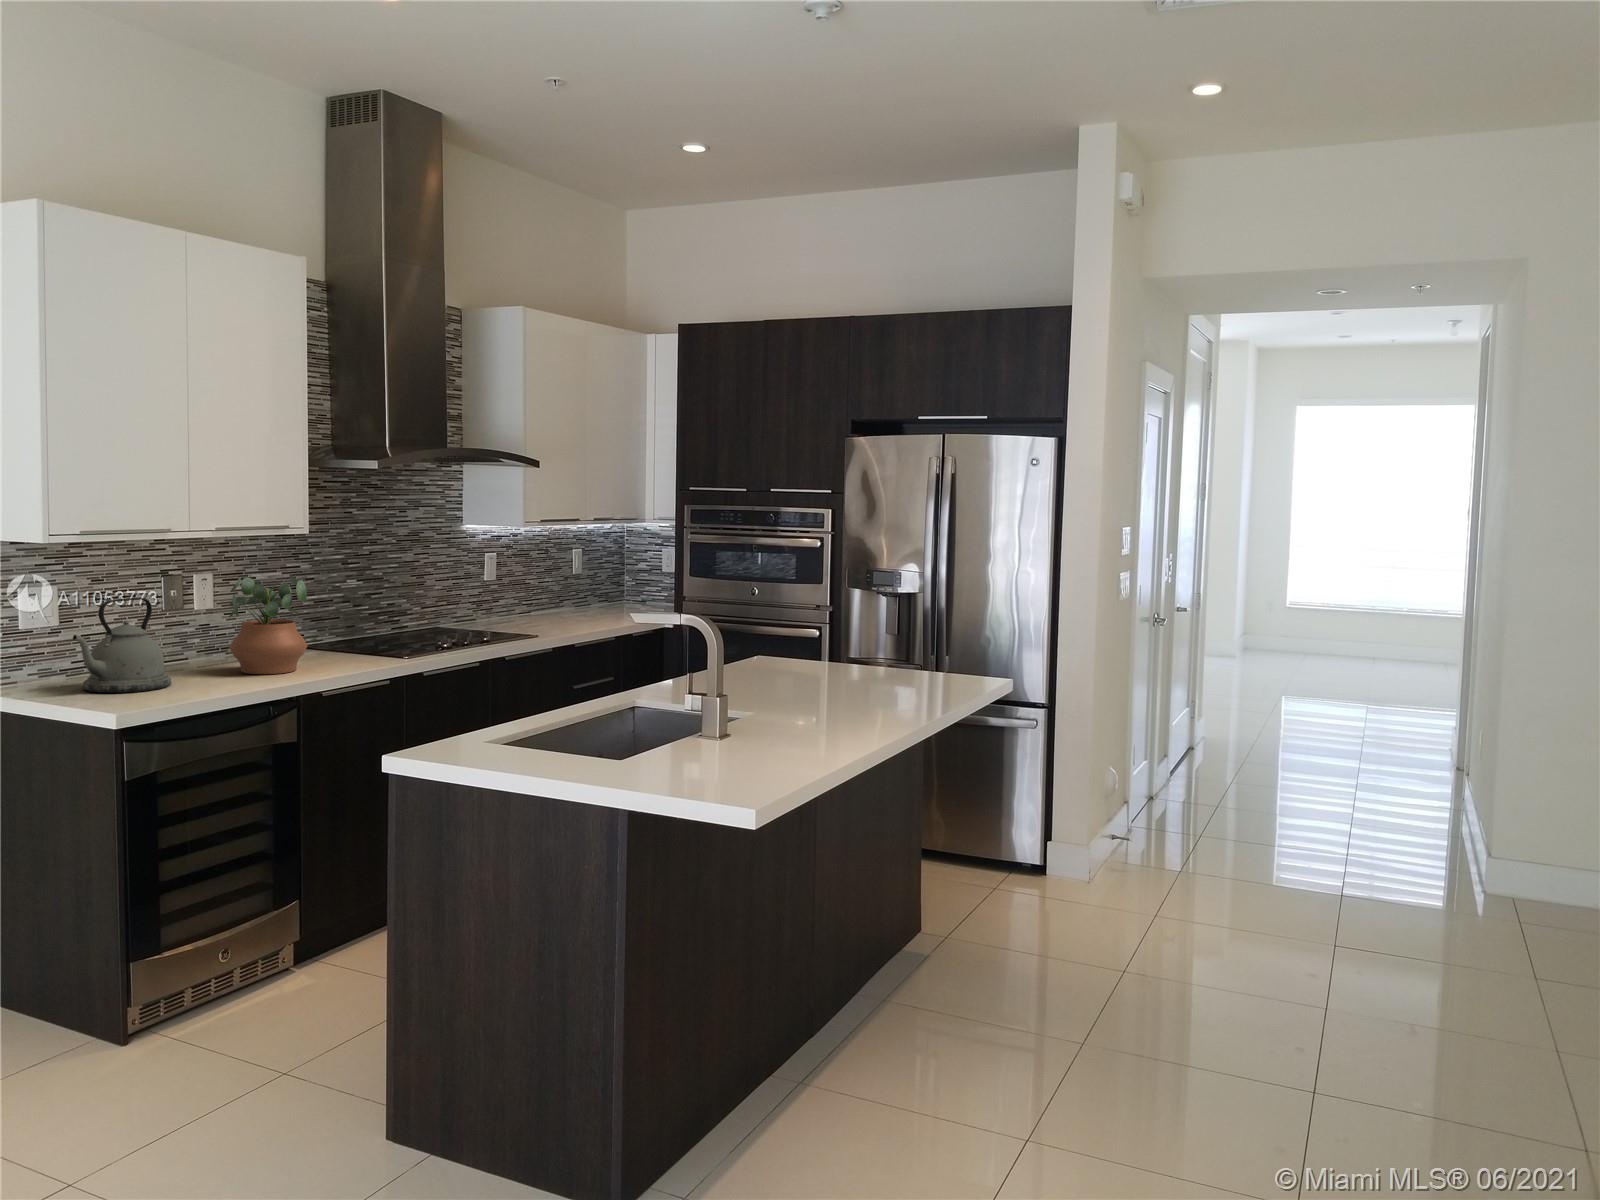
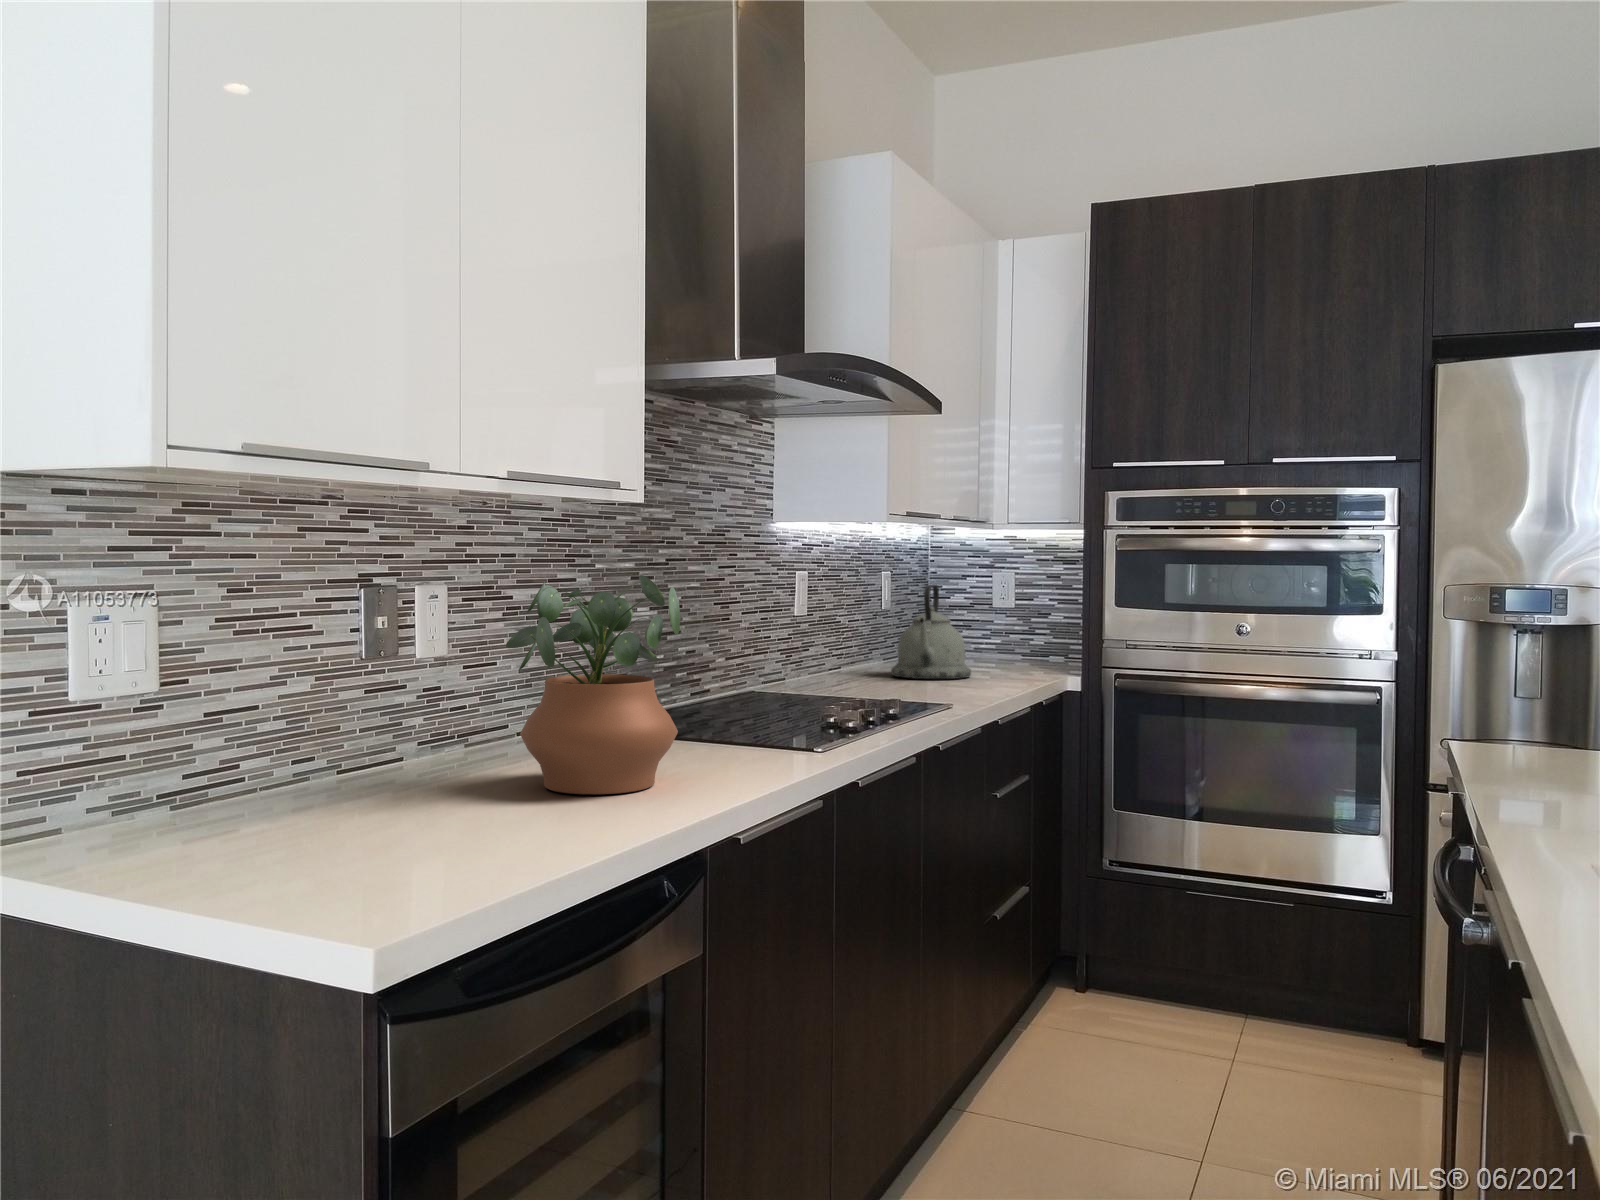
kettle: present [73,598,171,693] -> present [891,585,971,679]

